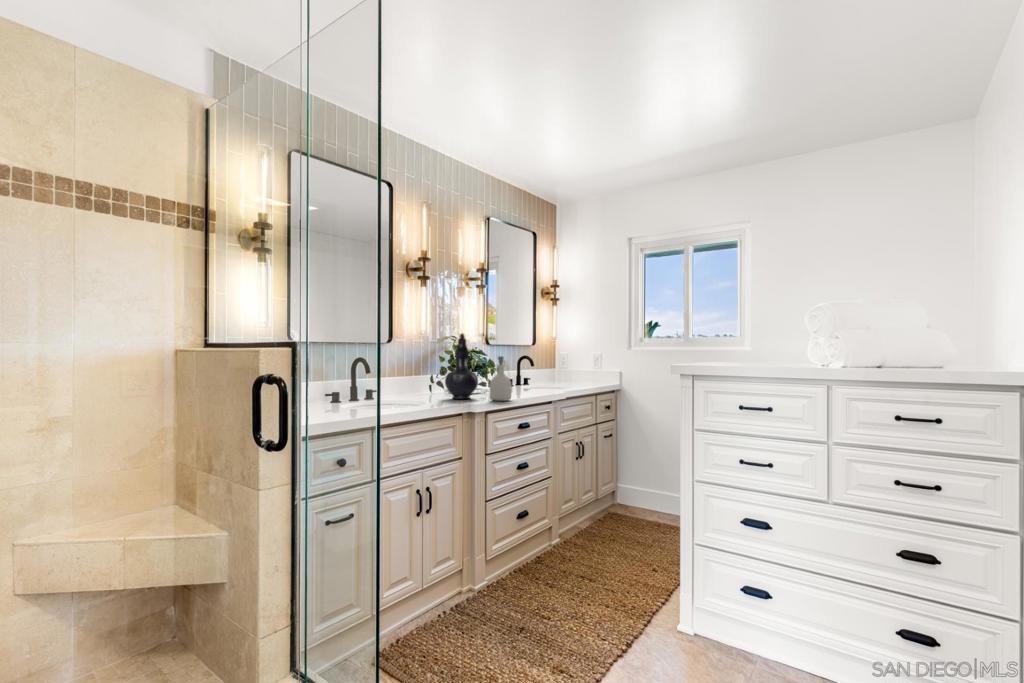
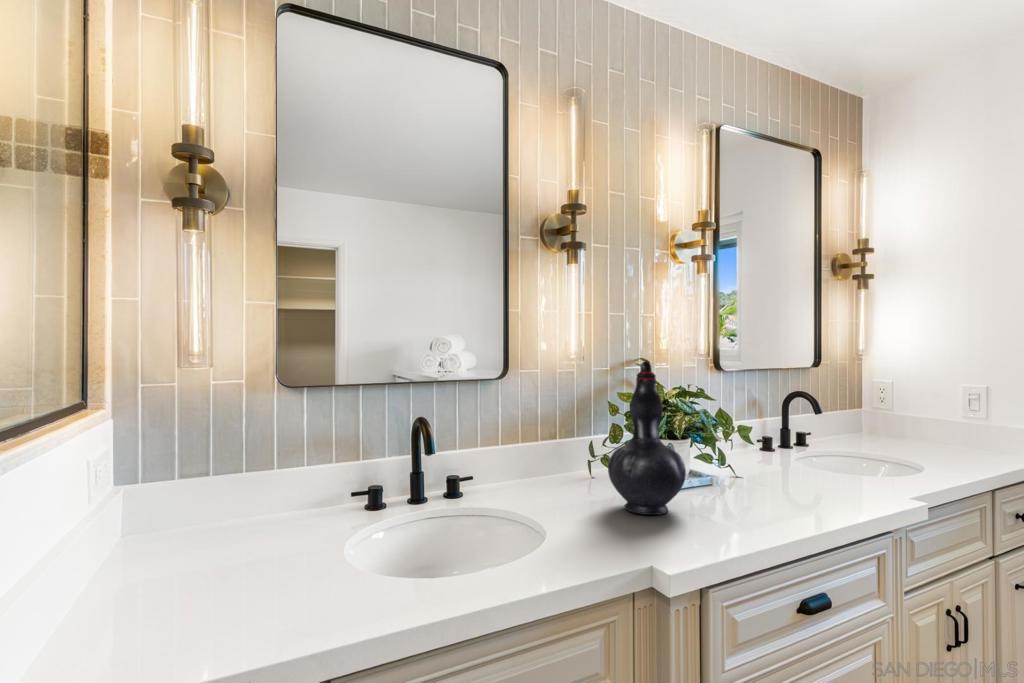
soap bottle: present [490,356,511,401] -> none [712,422,773,542]

